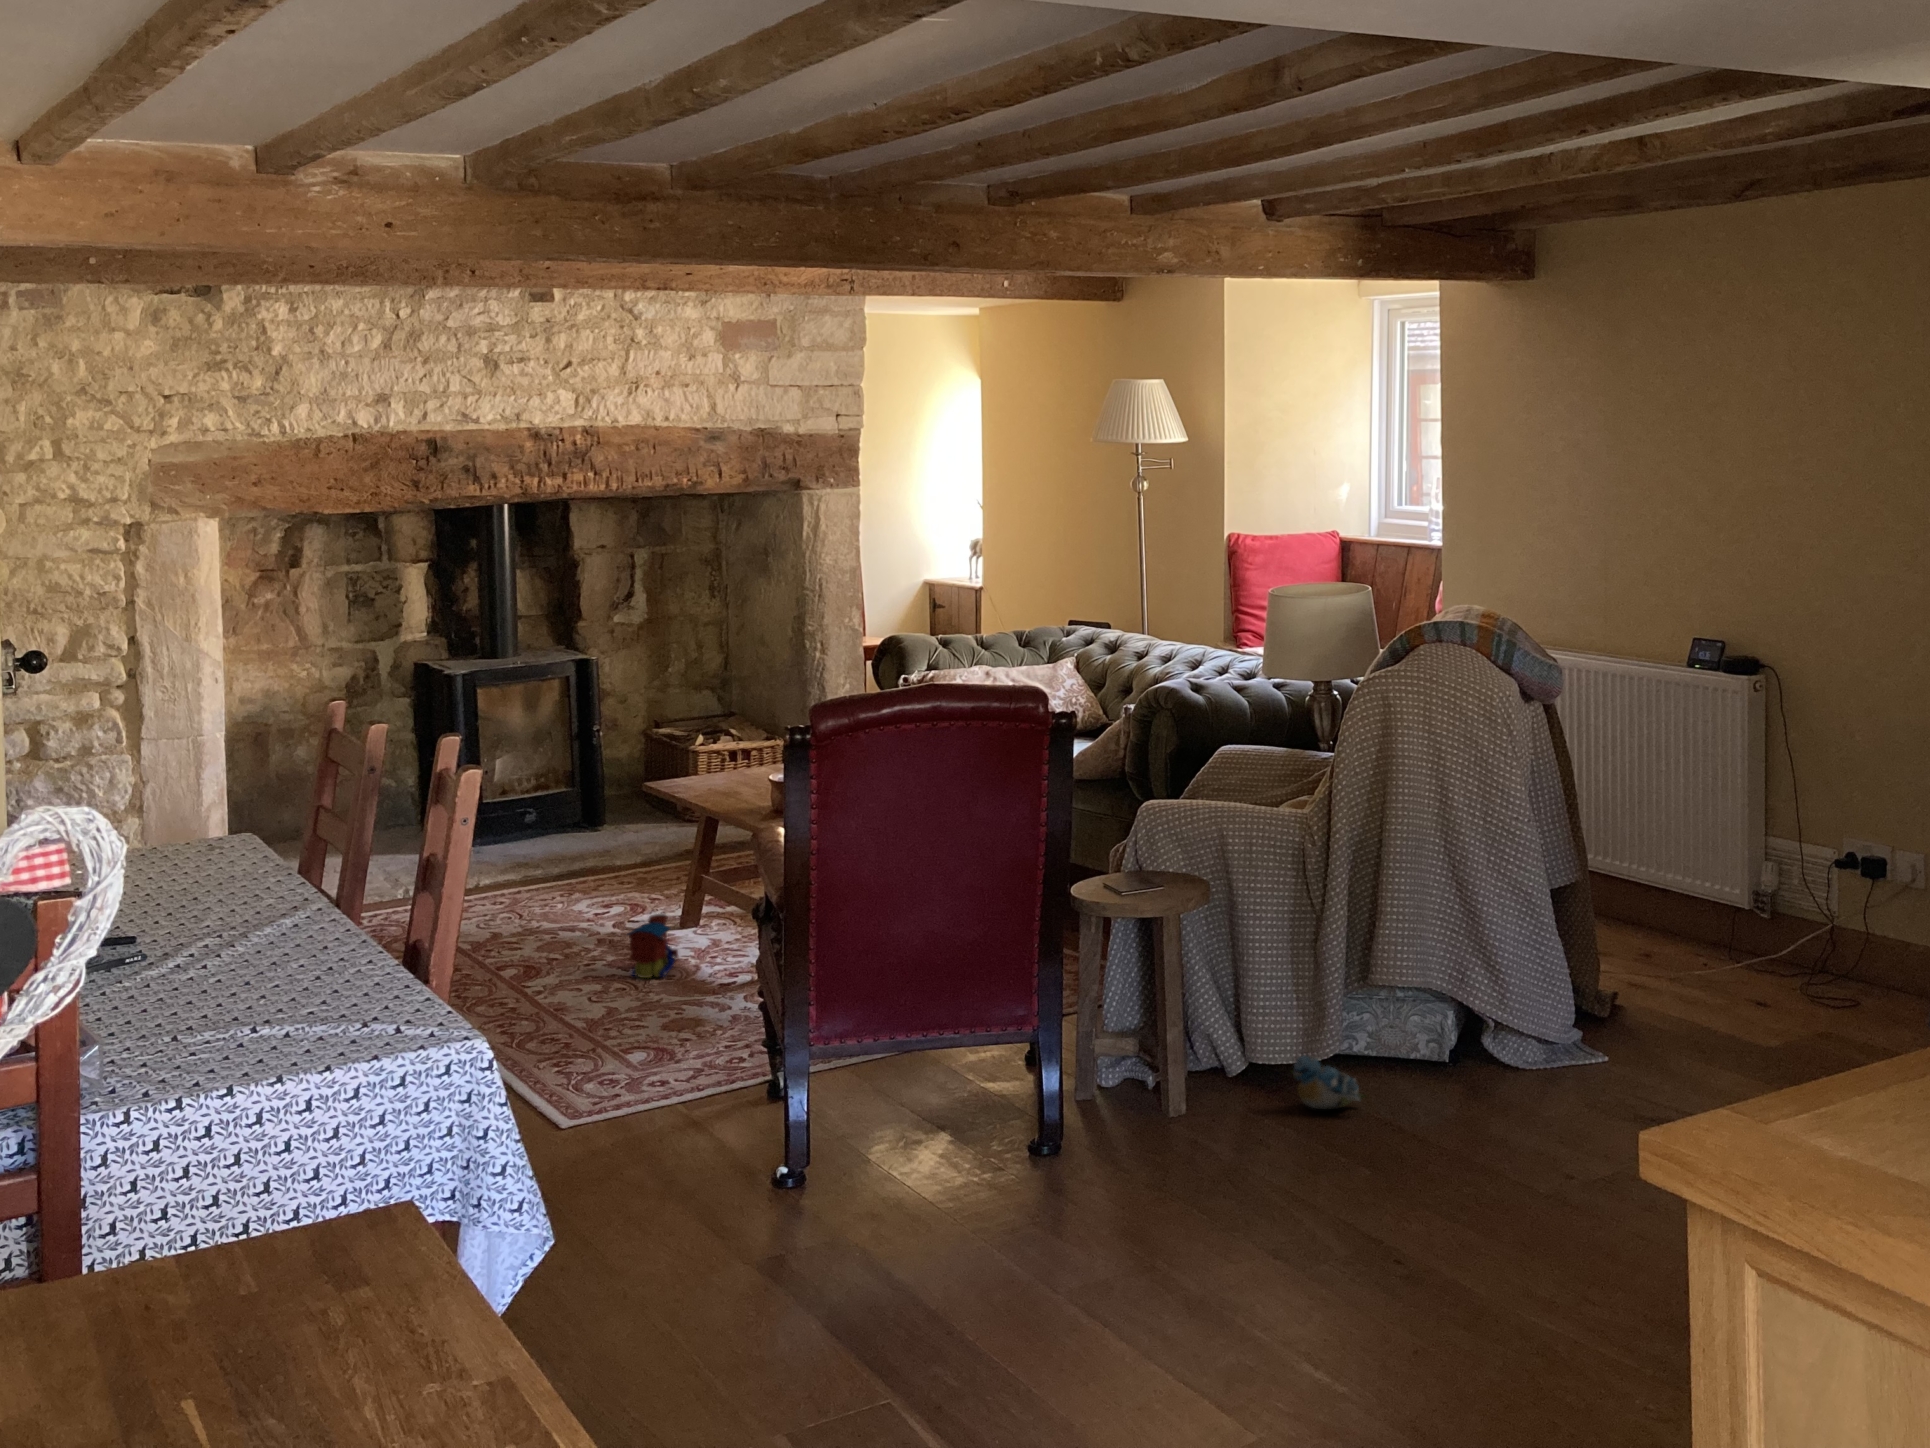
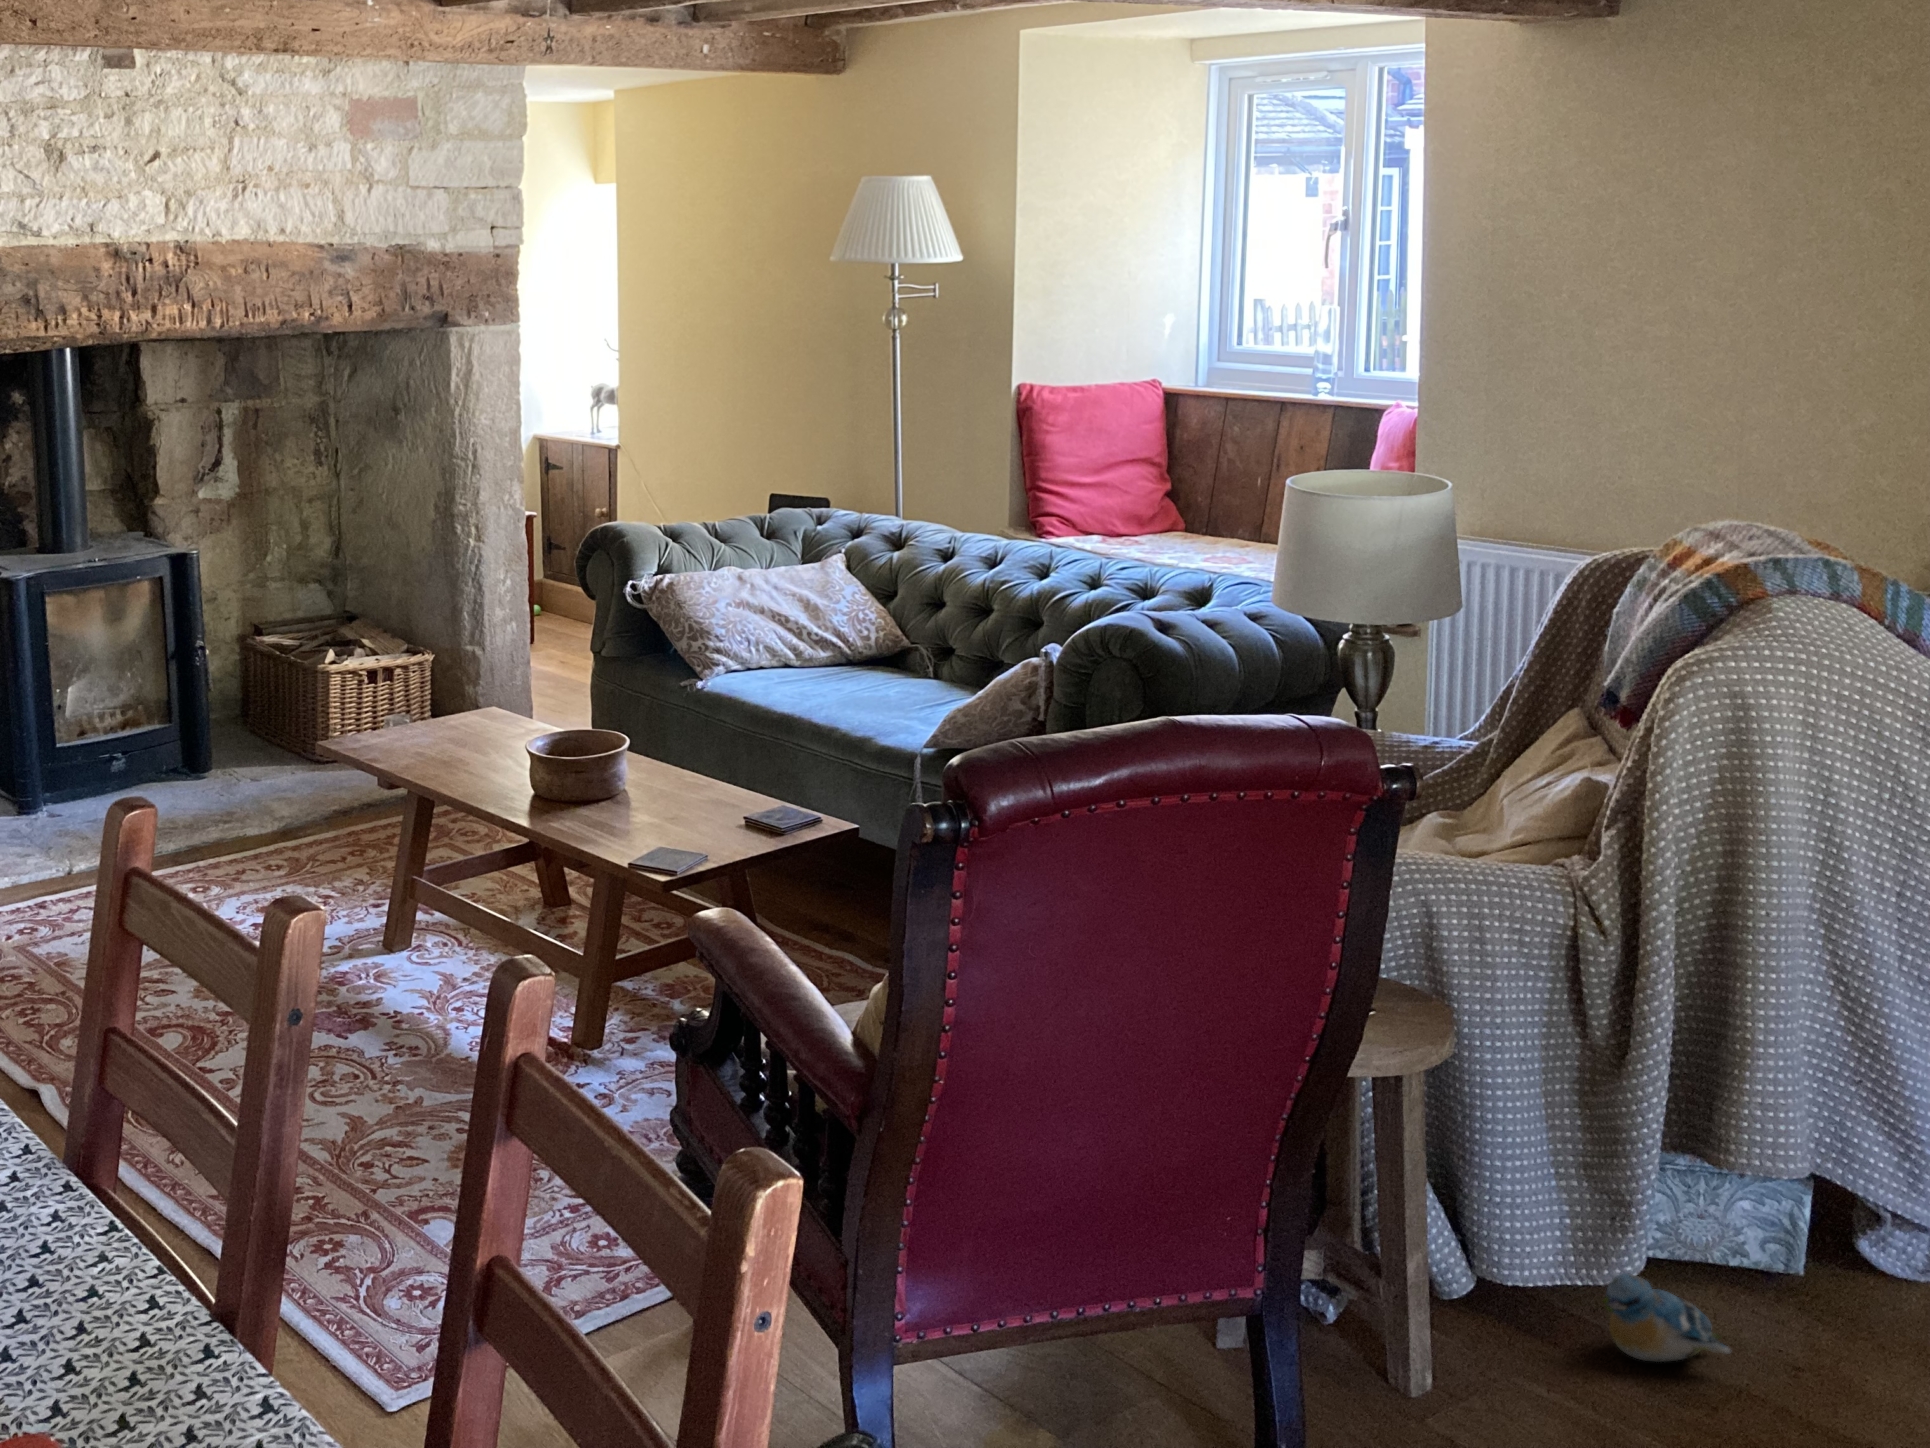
toy train: present [628,914,678,978] -> none [359,956,425,1055]

